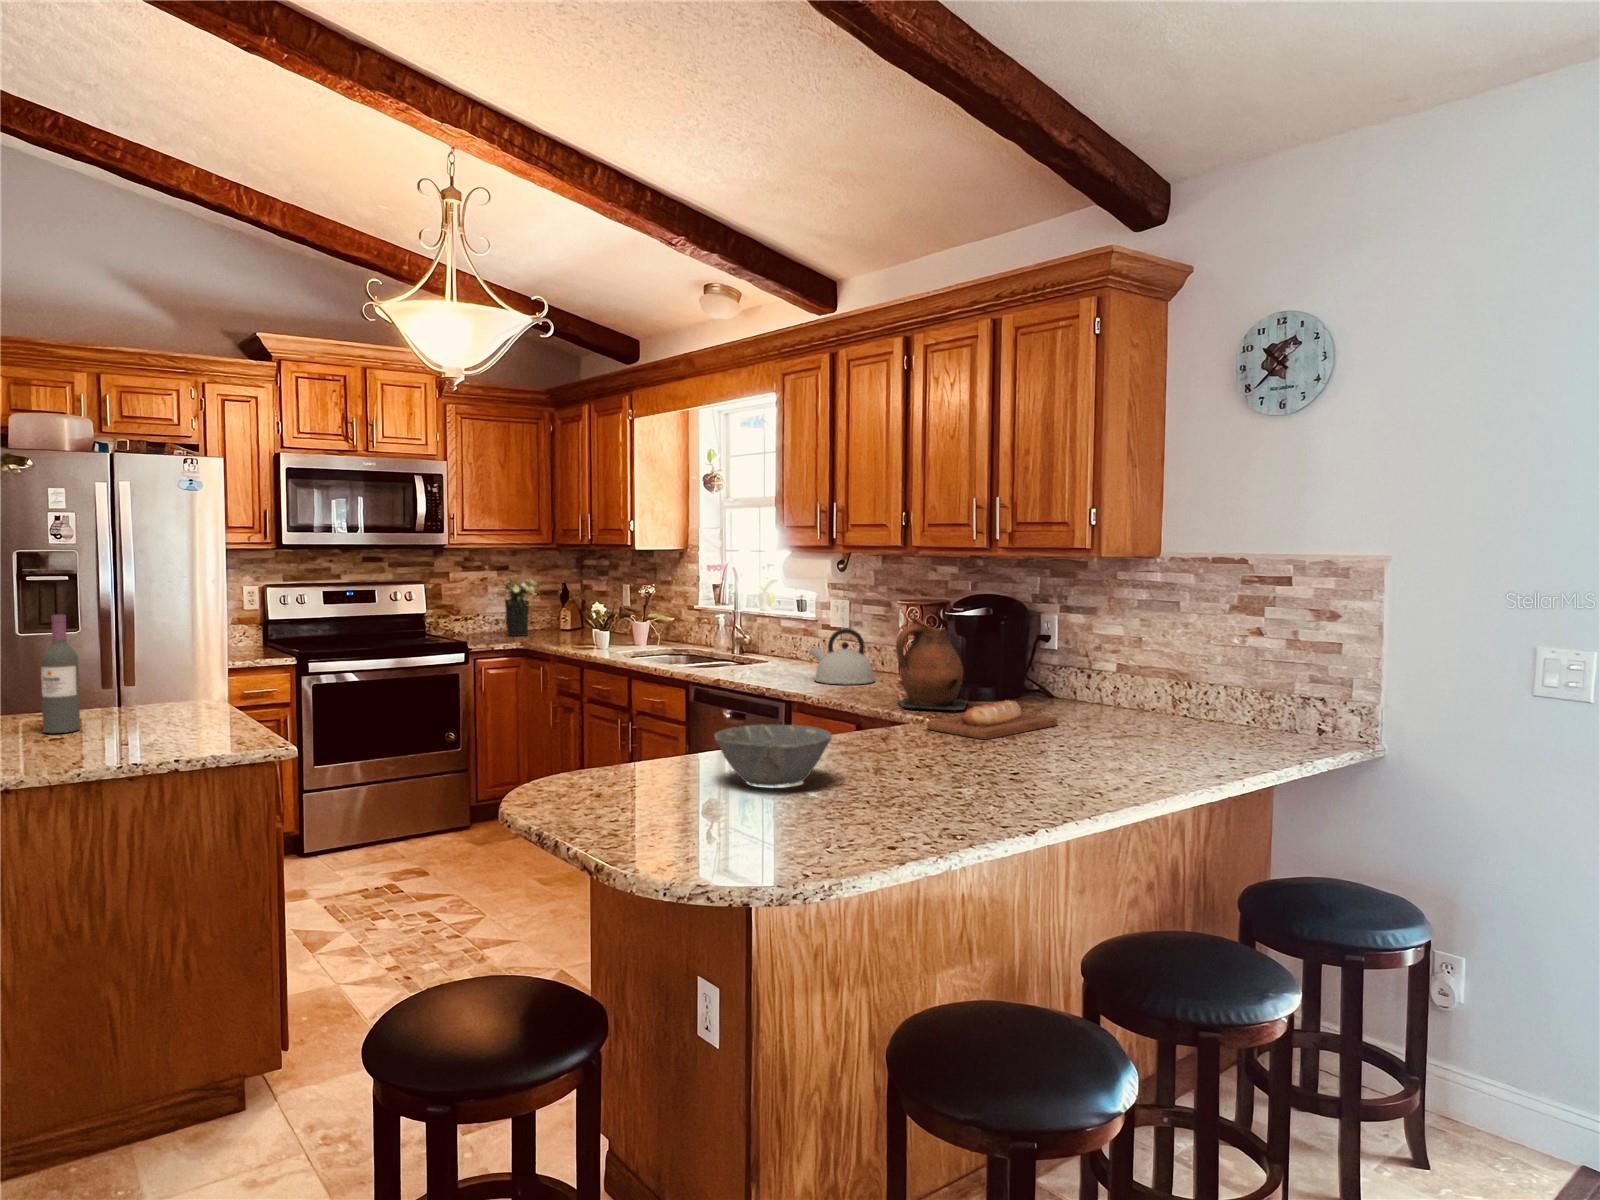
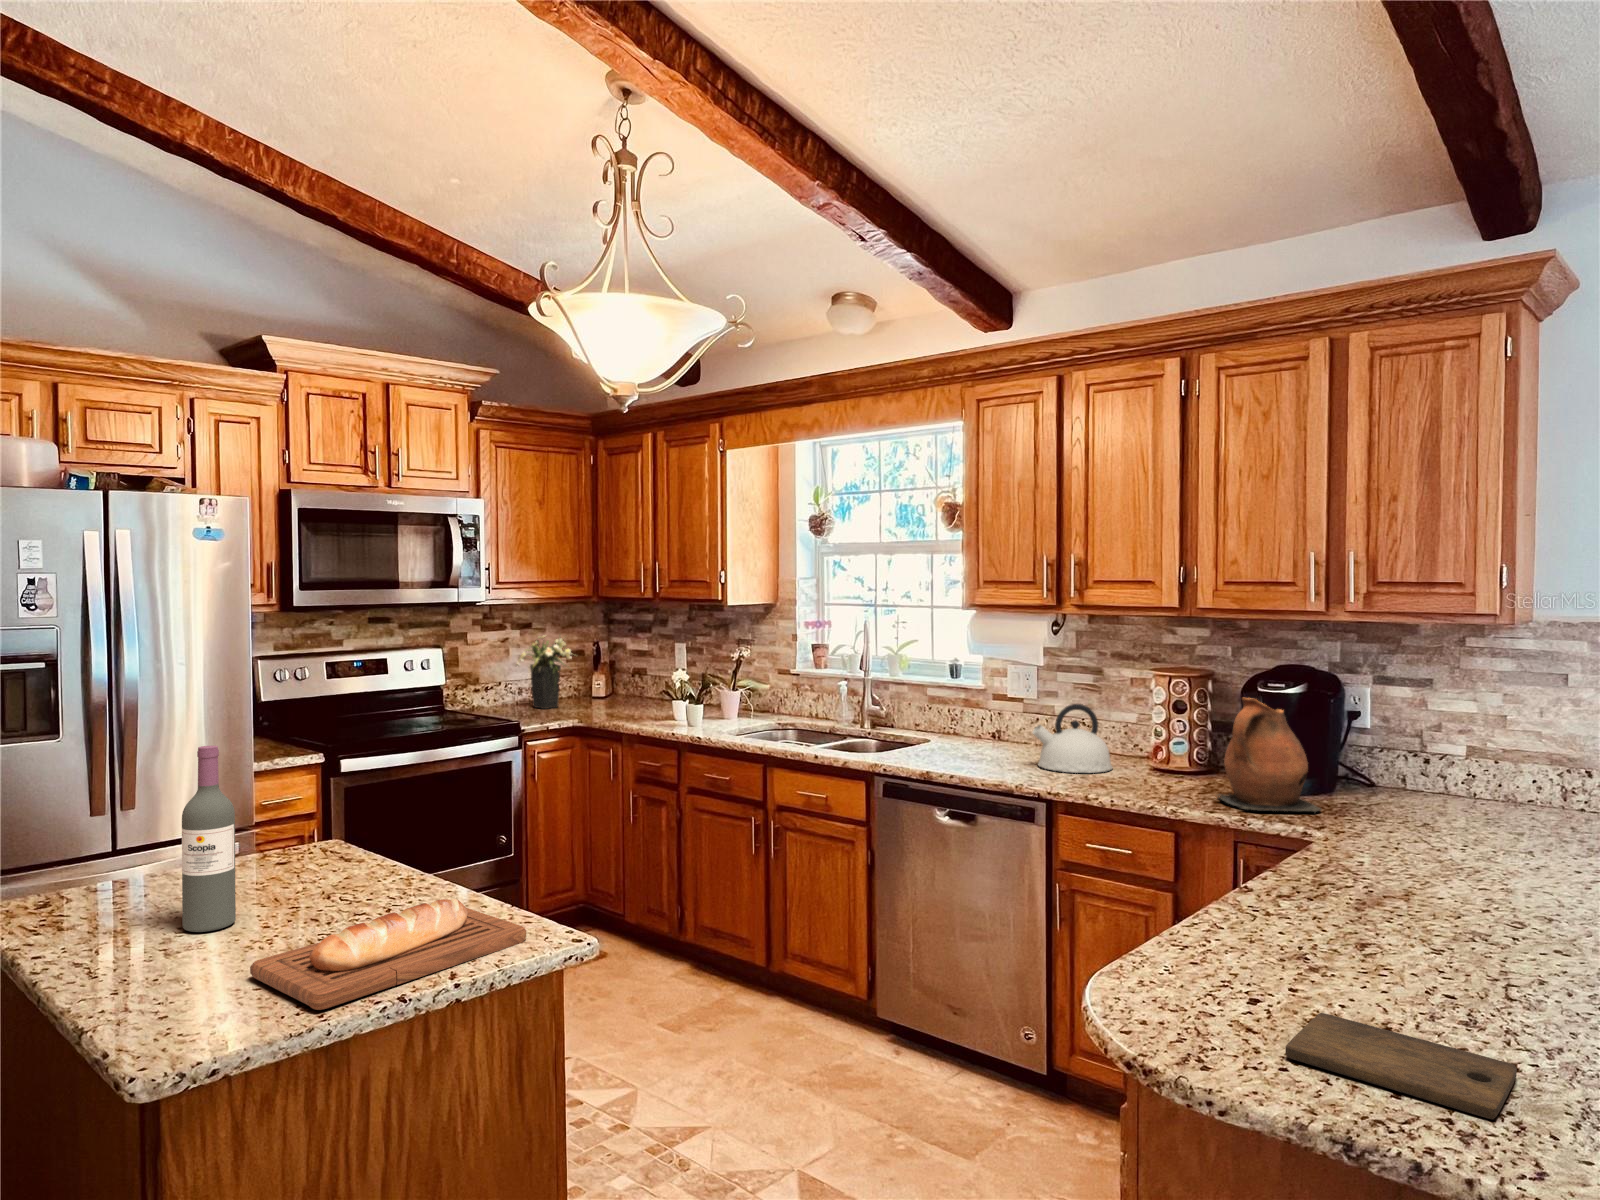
bread loaf: present [927,700,1058,740] -> present [250,899,526,1010]
bowl: present [715,724,832,786] -> none [1318,877,1511,978]
cutting board: none [565,791,686,834] -> present [1285,1013,1517,1119]

